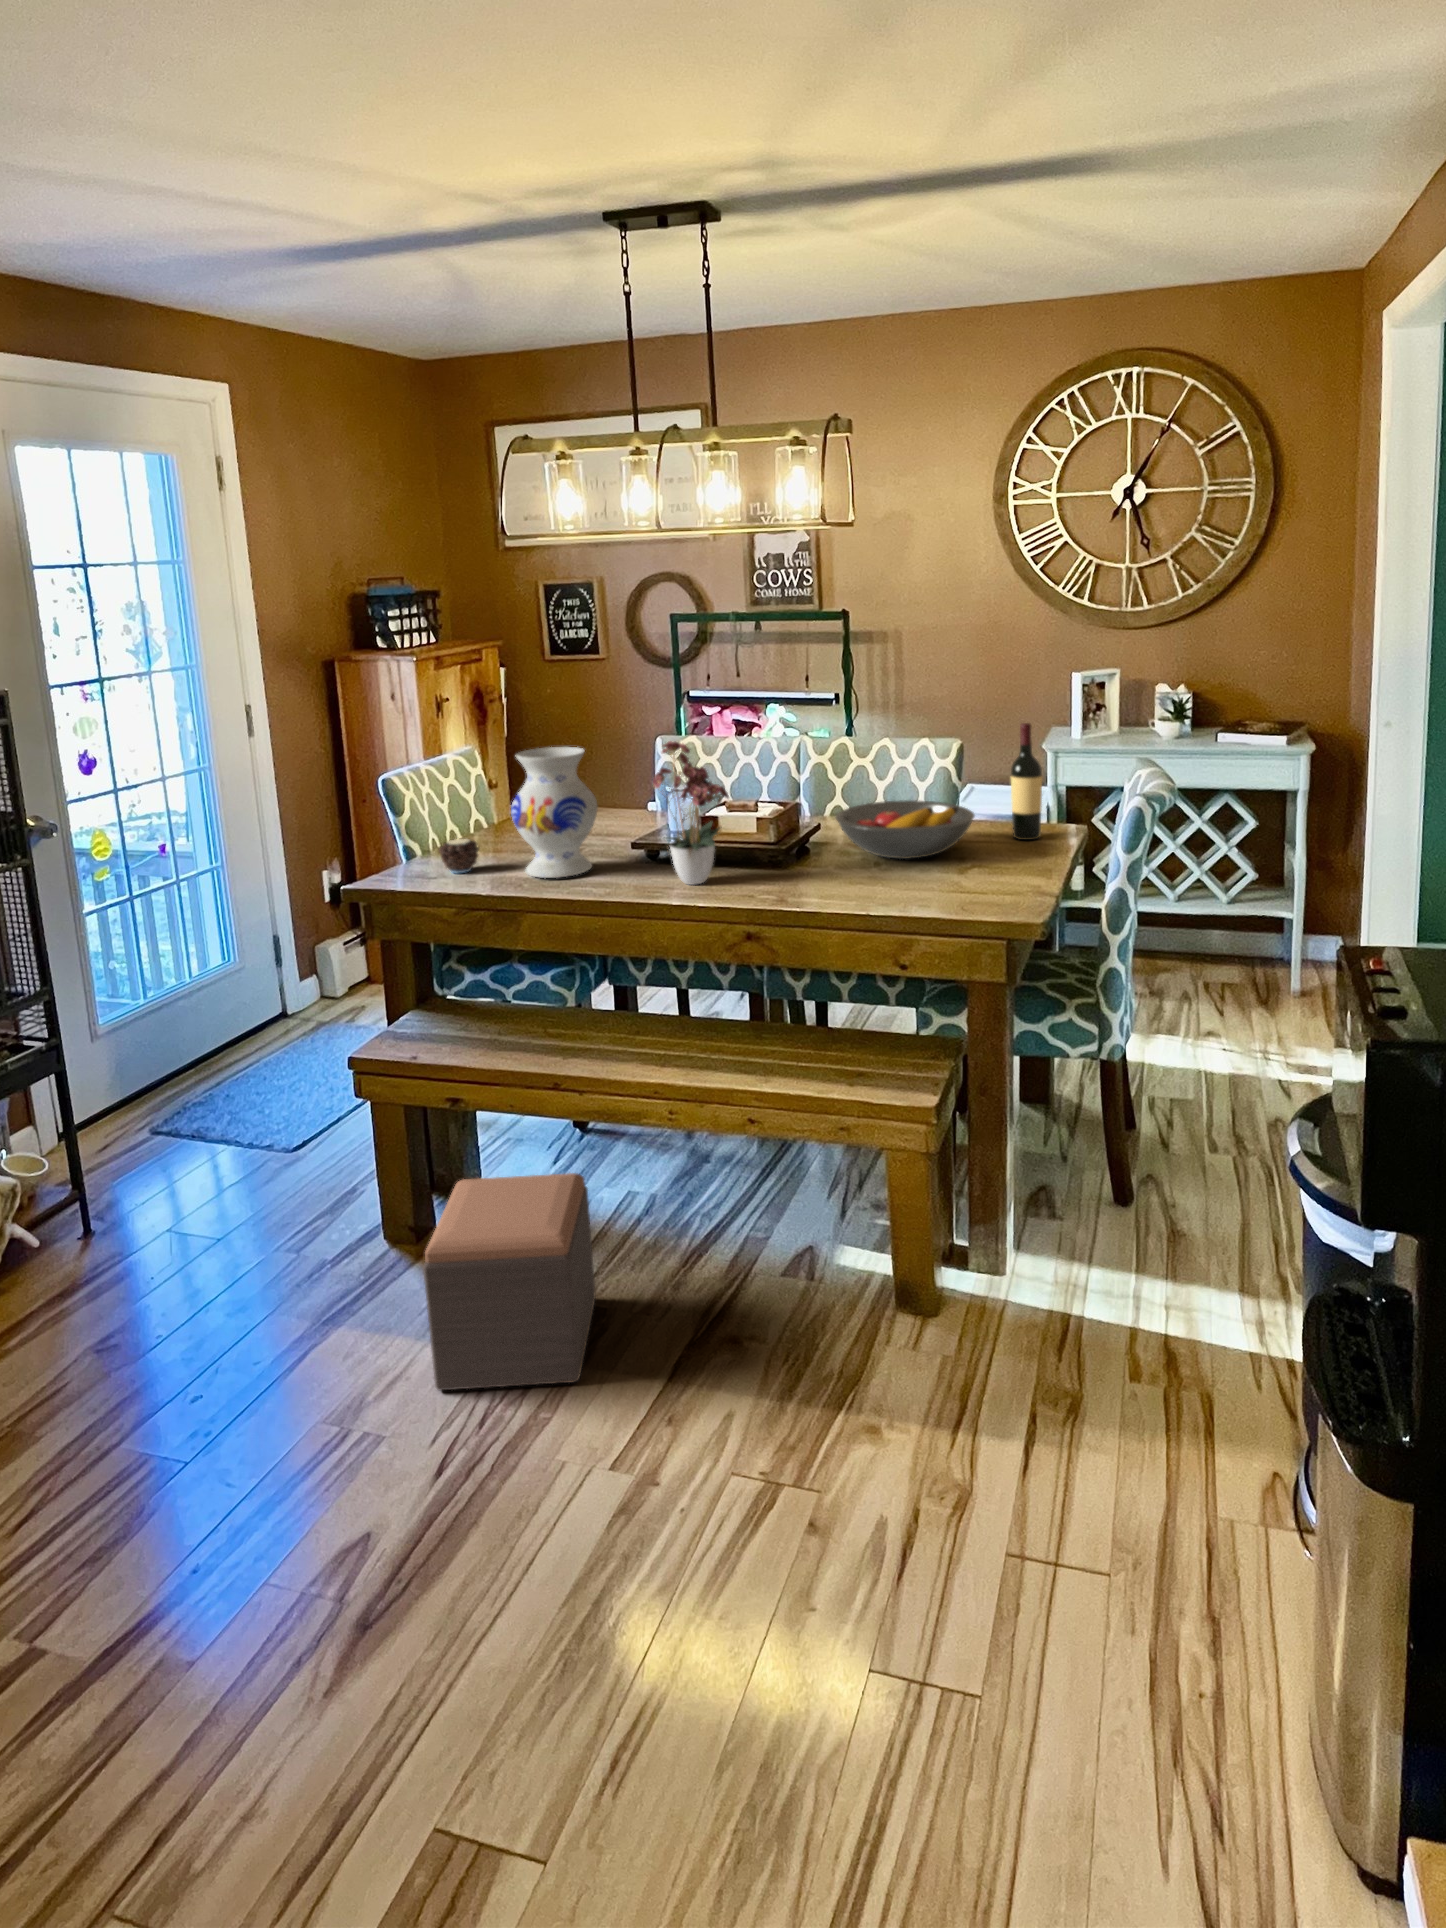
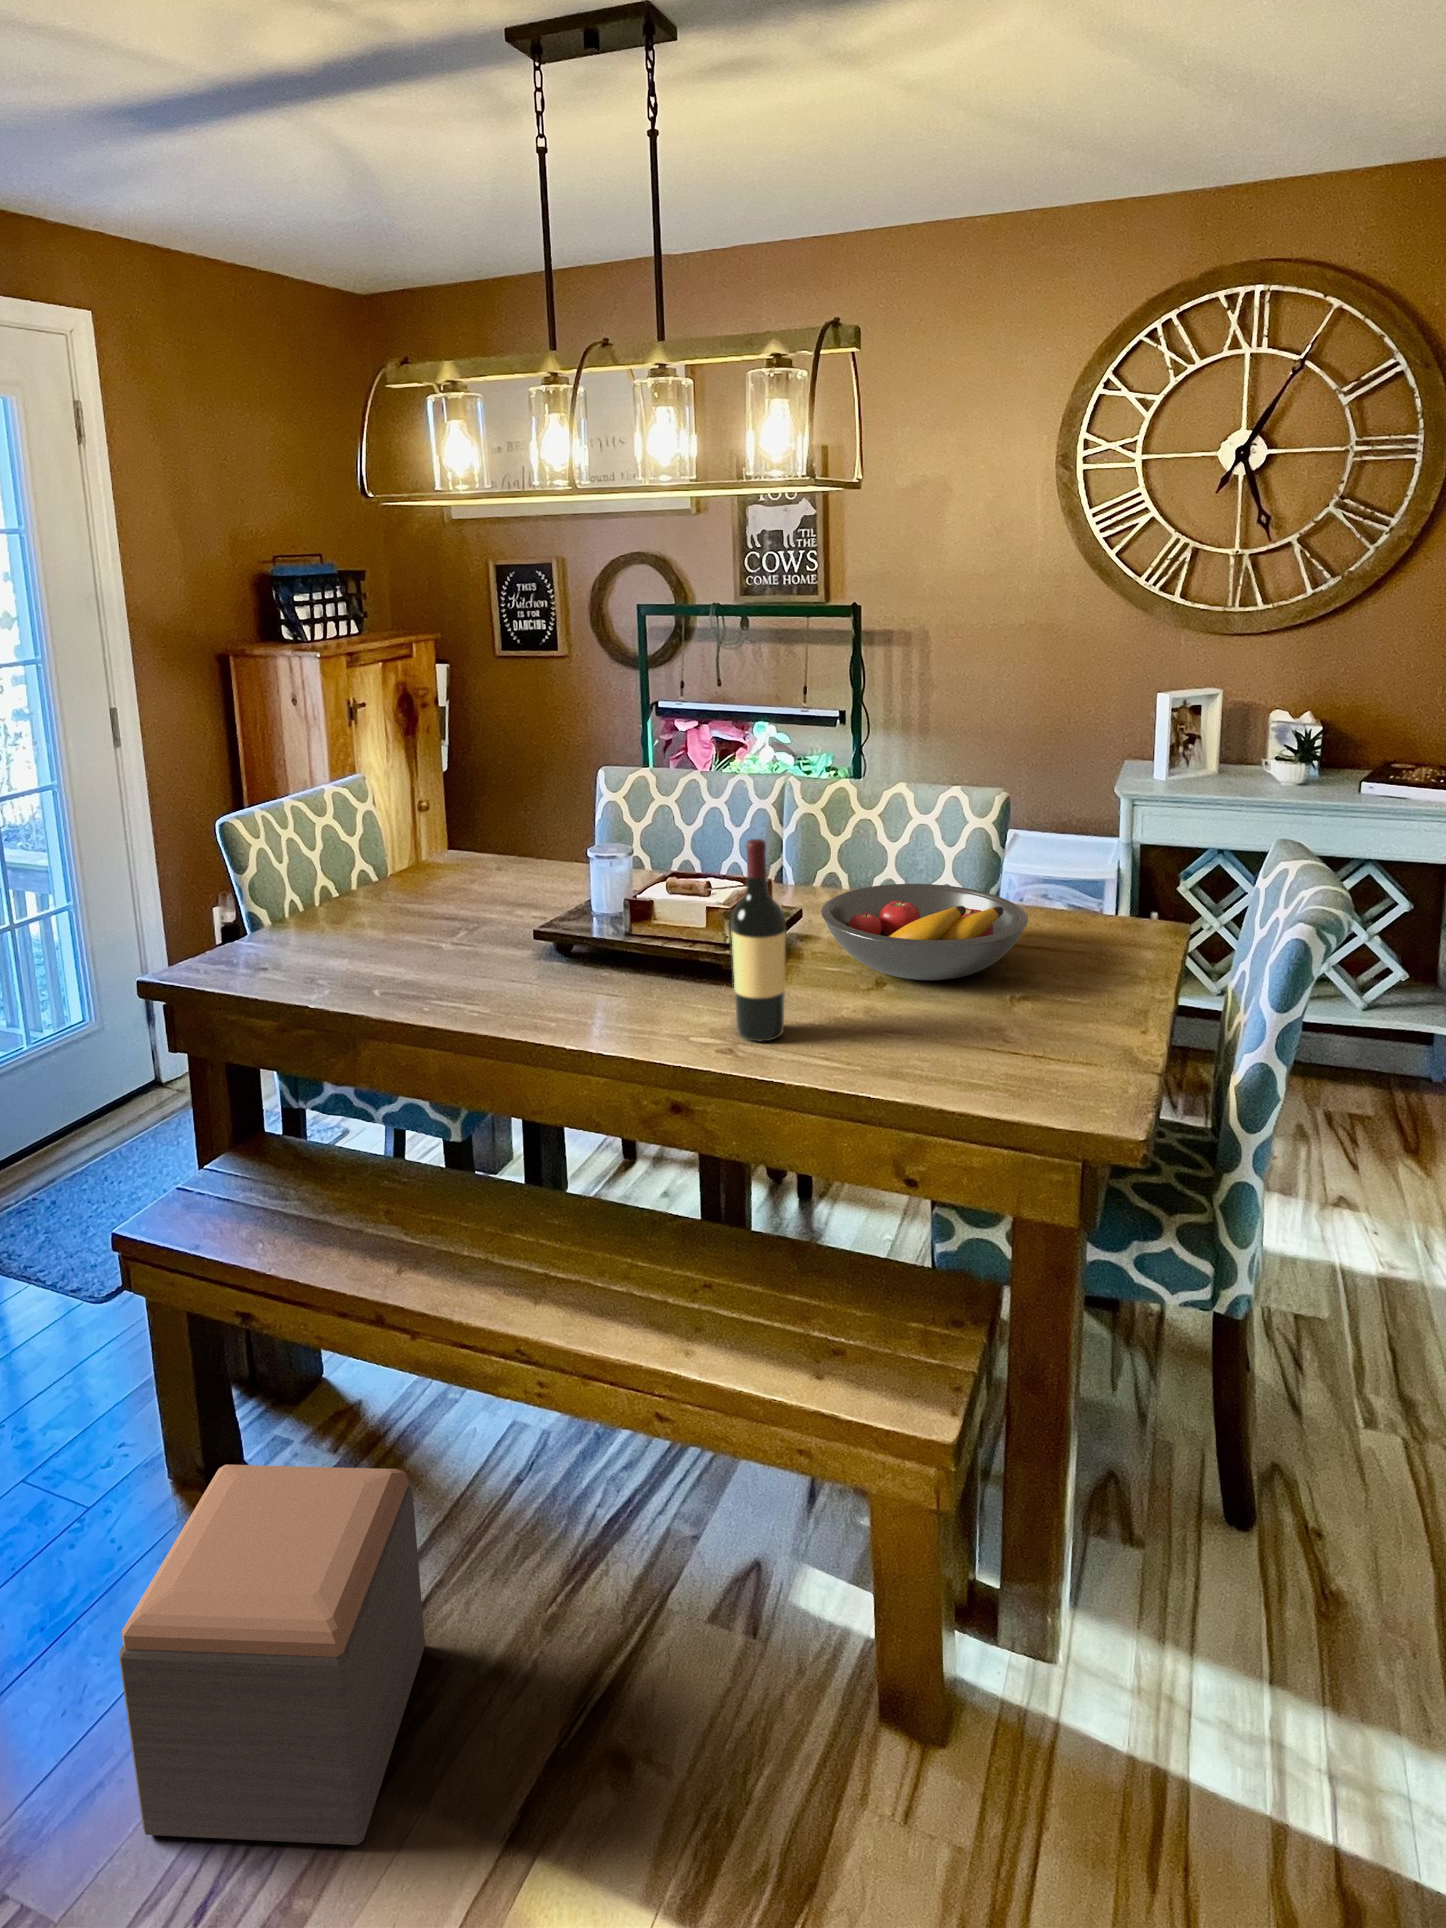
wine bottle: present [1011,723,1042,840] -> present [731,839,786,1041]
flower arrangement: present [653,741,729,885] -> none [541,790,667,1012]
vase: present [511,747,598,878] -> none [359,796,482,985]
candle: present [439,838,479,873] -> none [268,913,325,966]

